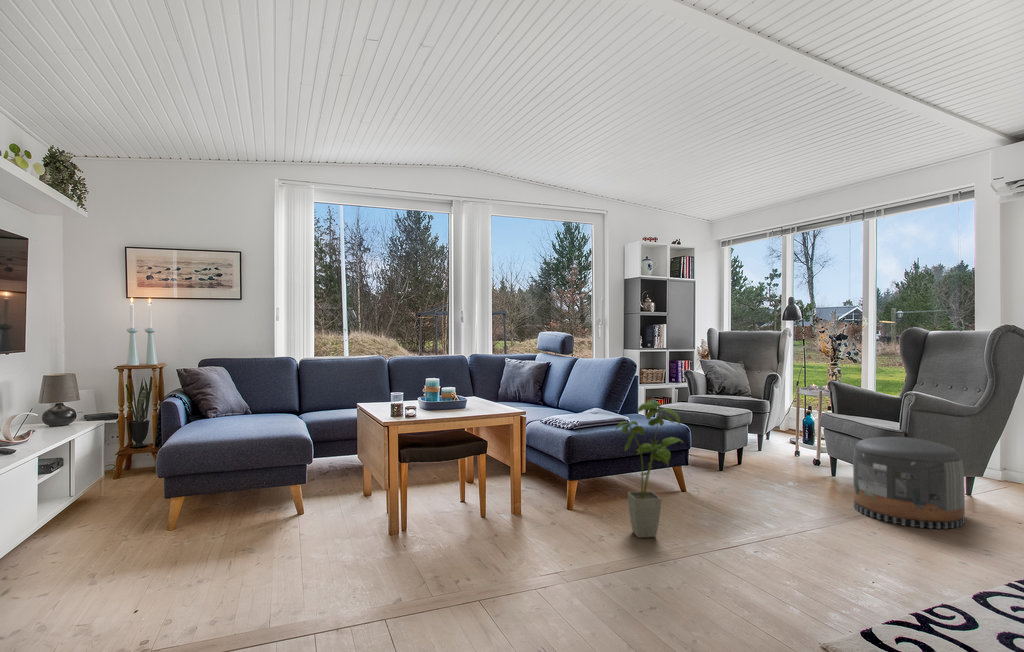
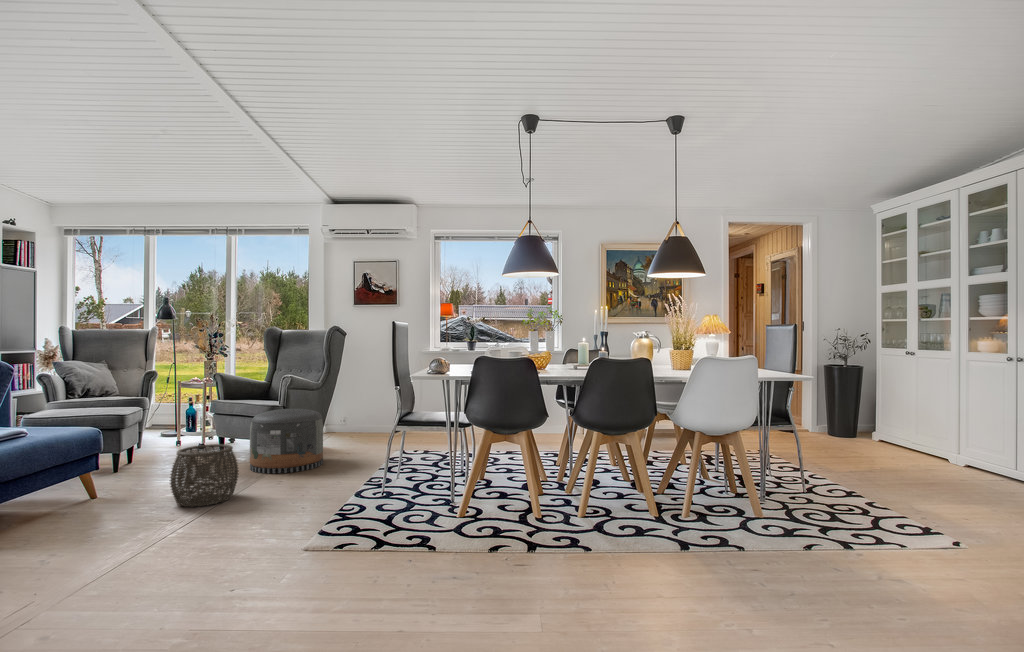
house plant: present [616,401,683,538] -> none [44,397,139,547]
woven basket: none [735,464,811,538] -> present [170,444,239,507]

